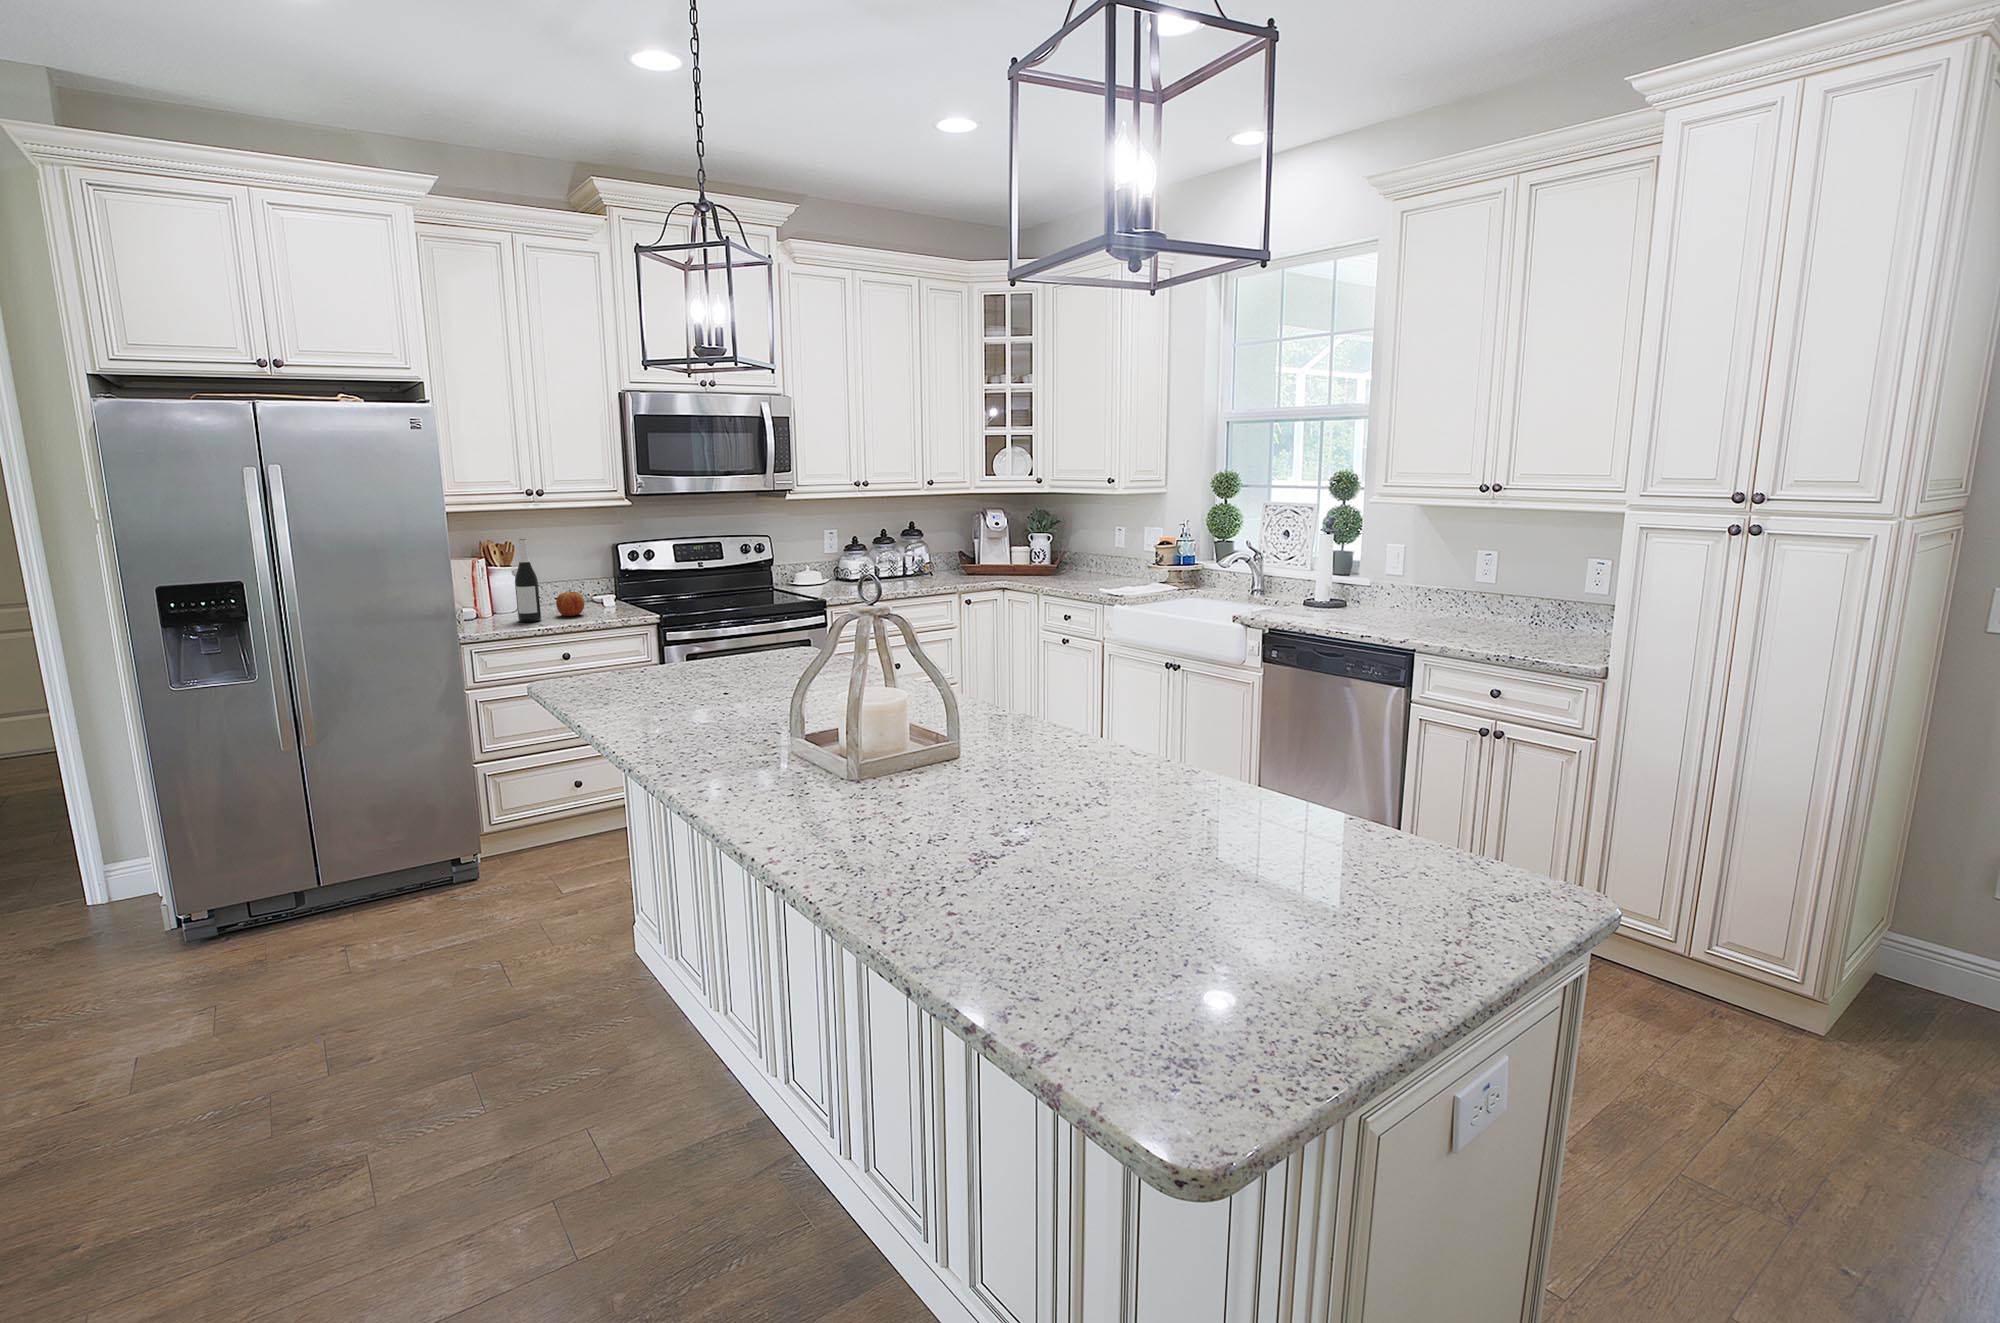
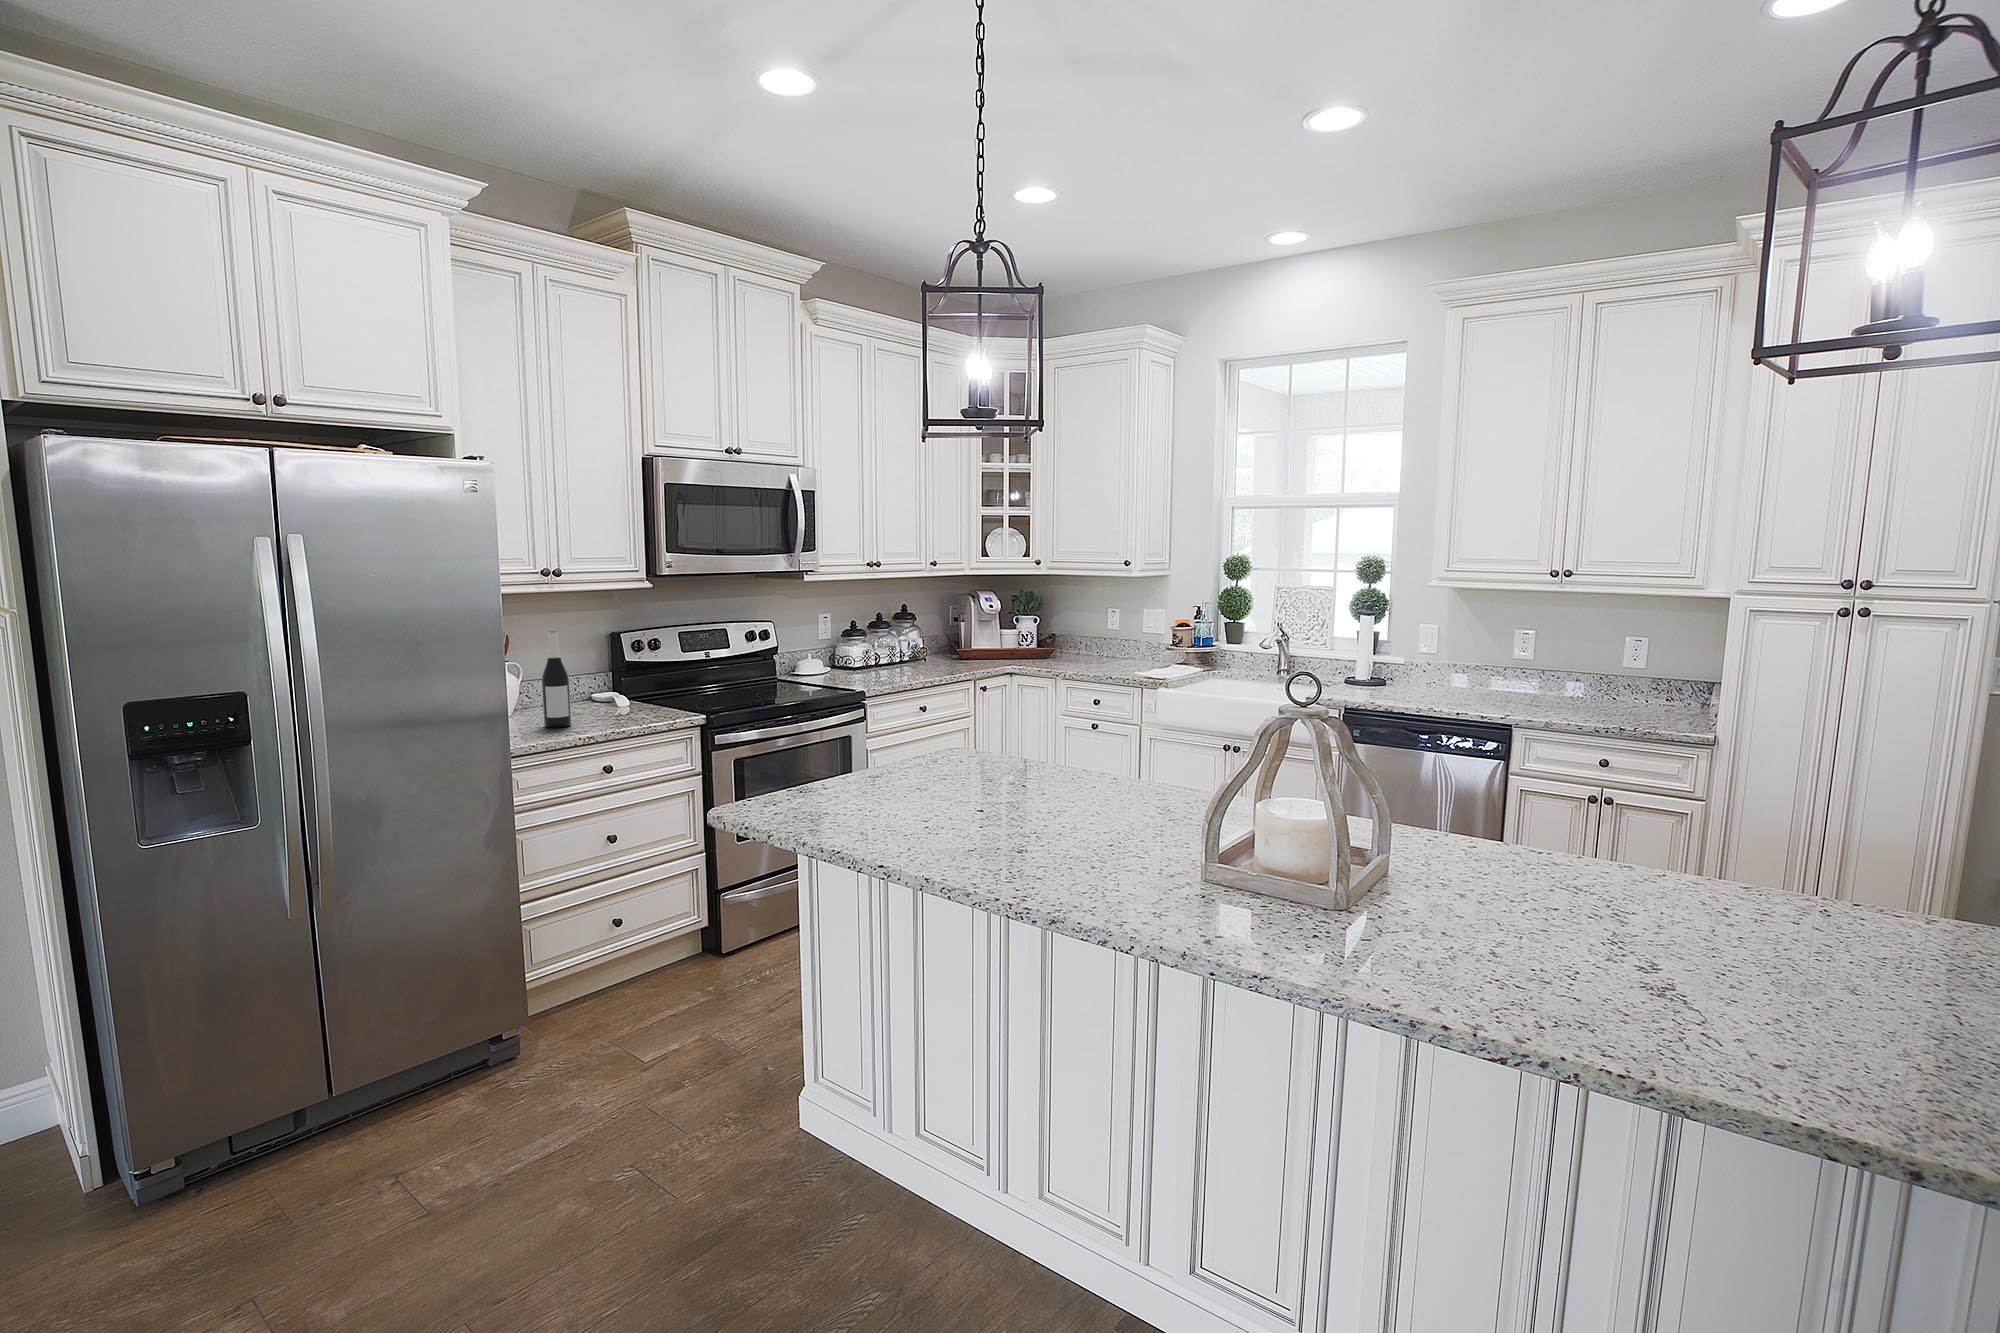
apple: present [556,590,584,616] -> none [582,688,614,718]

